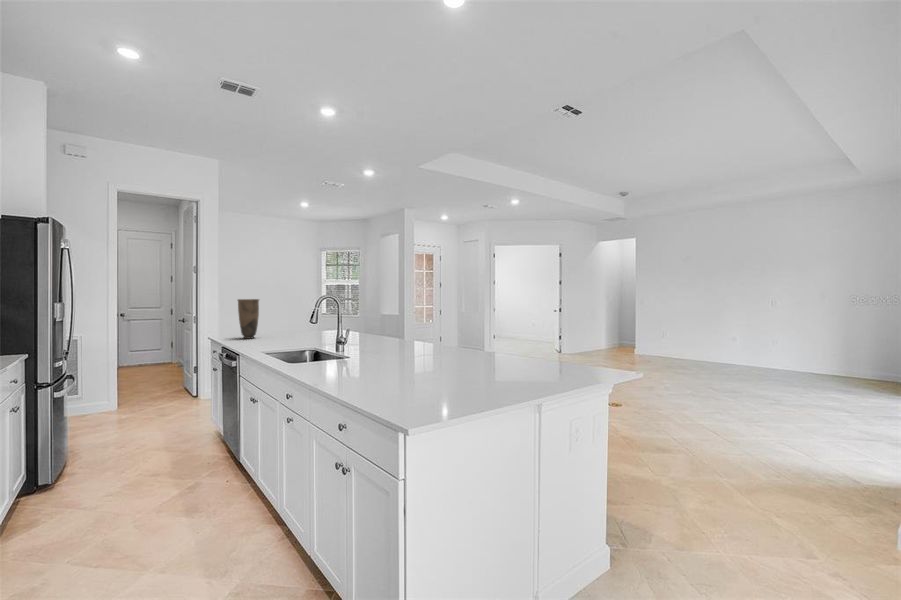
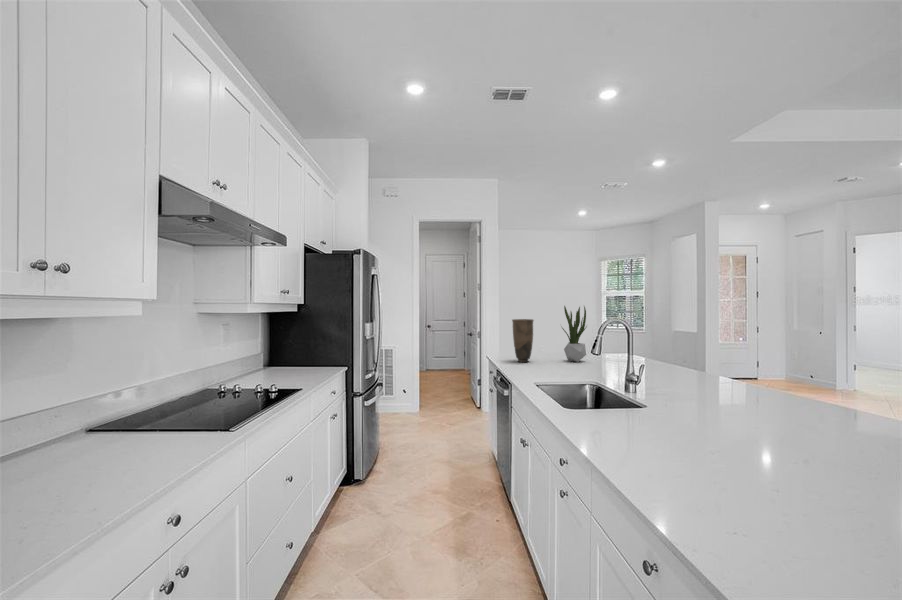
potted plant: none [284,286,309,336] -> present [562,306,586,362]

